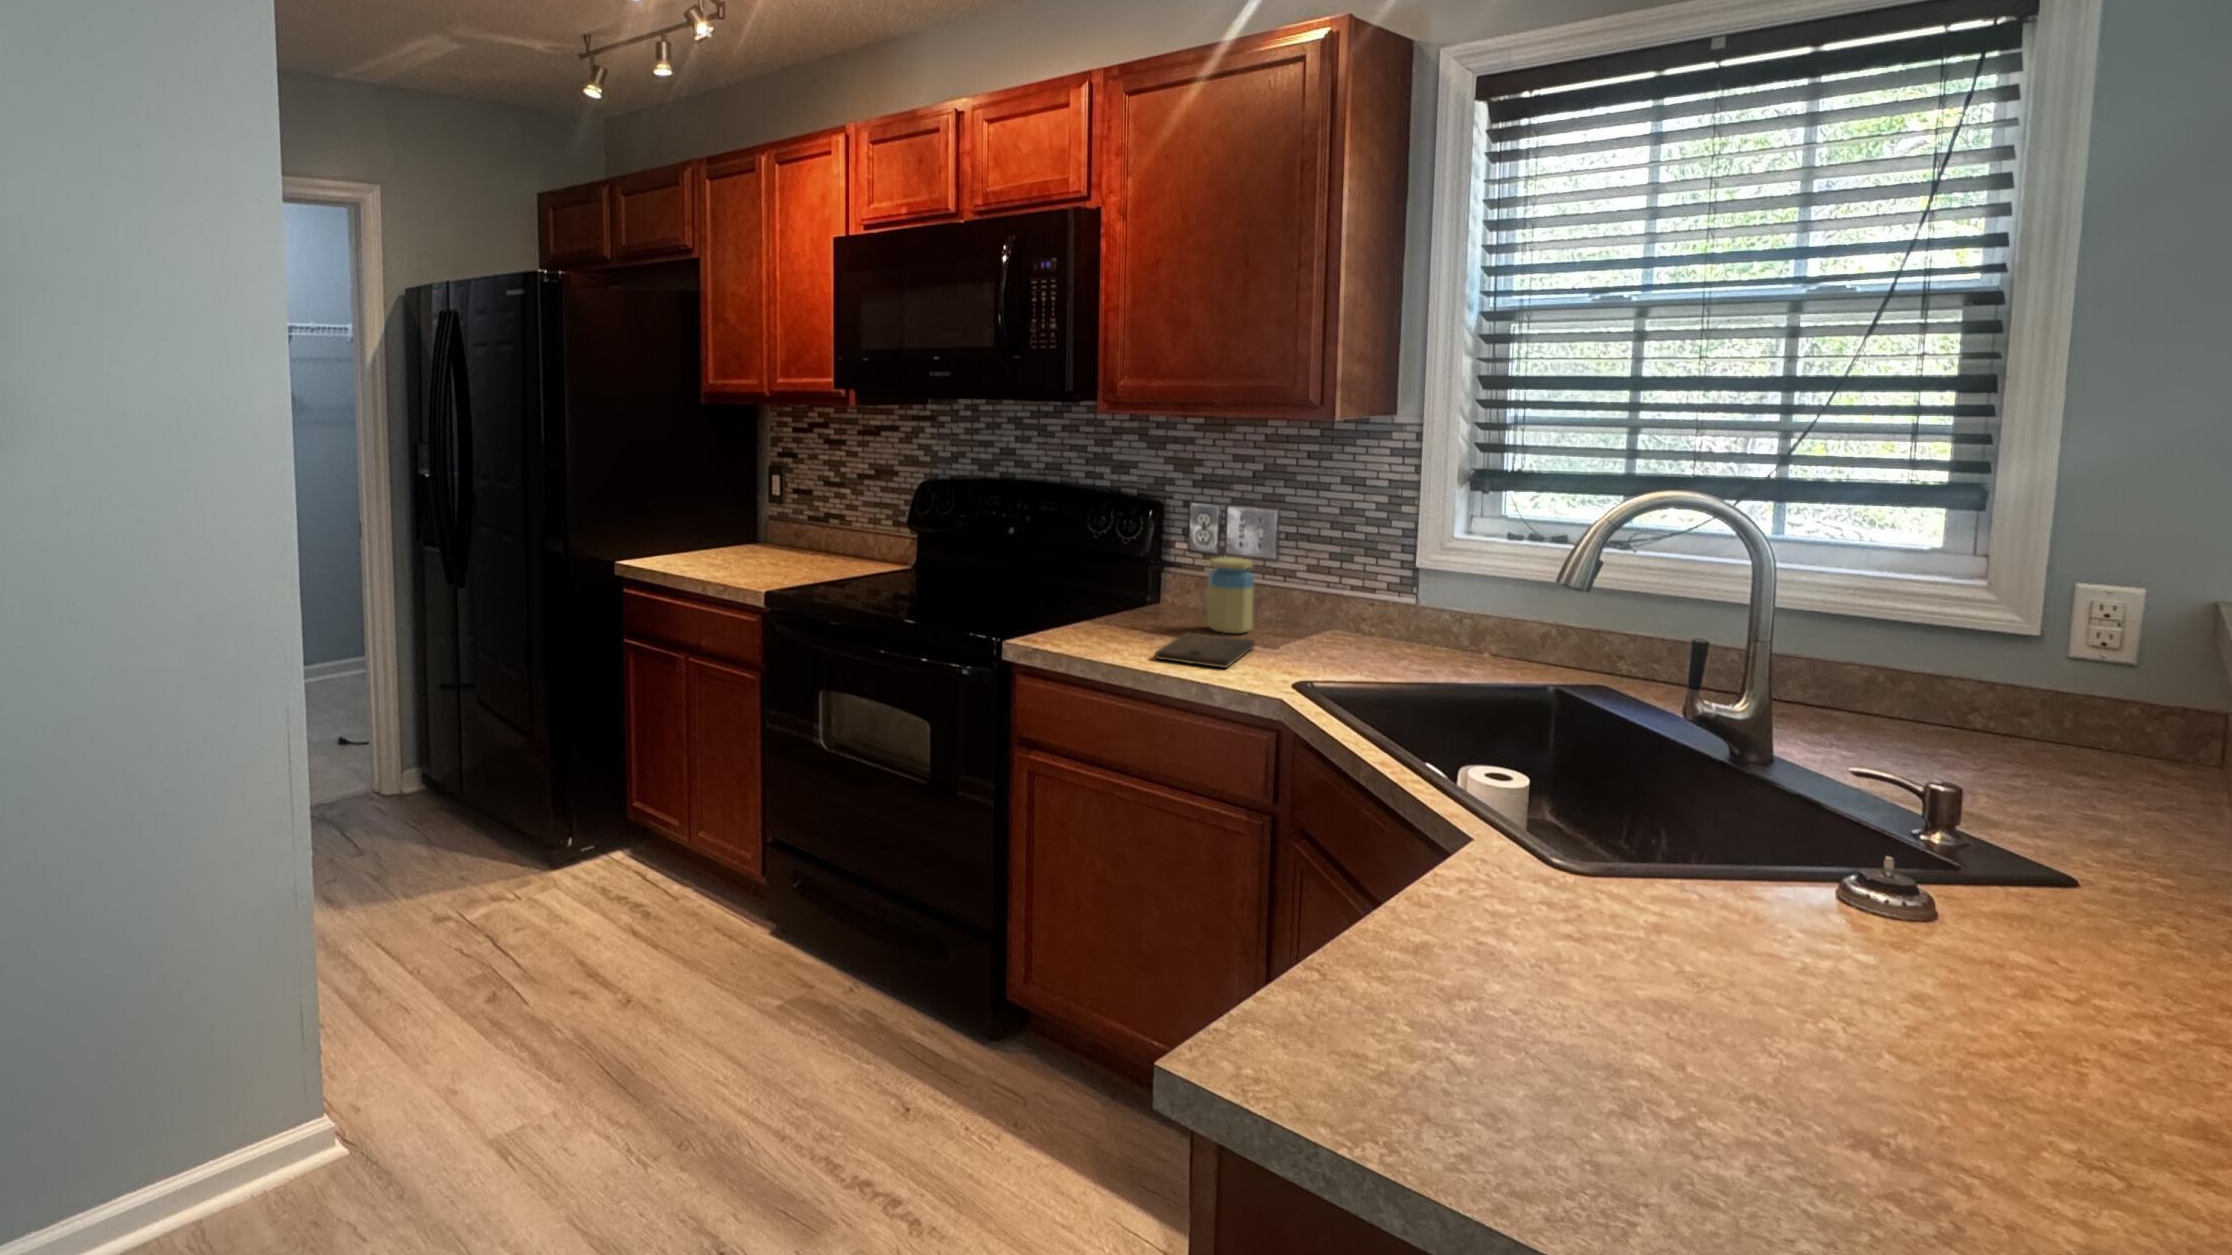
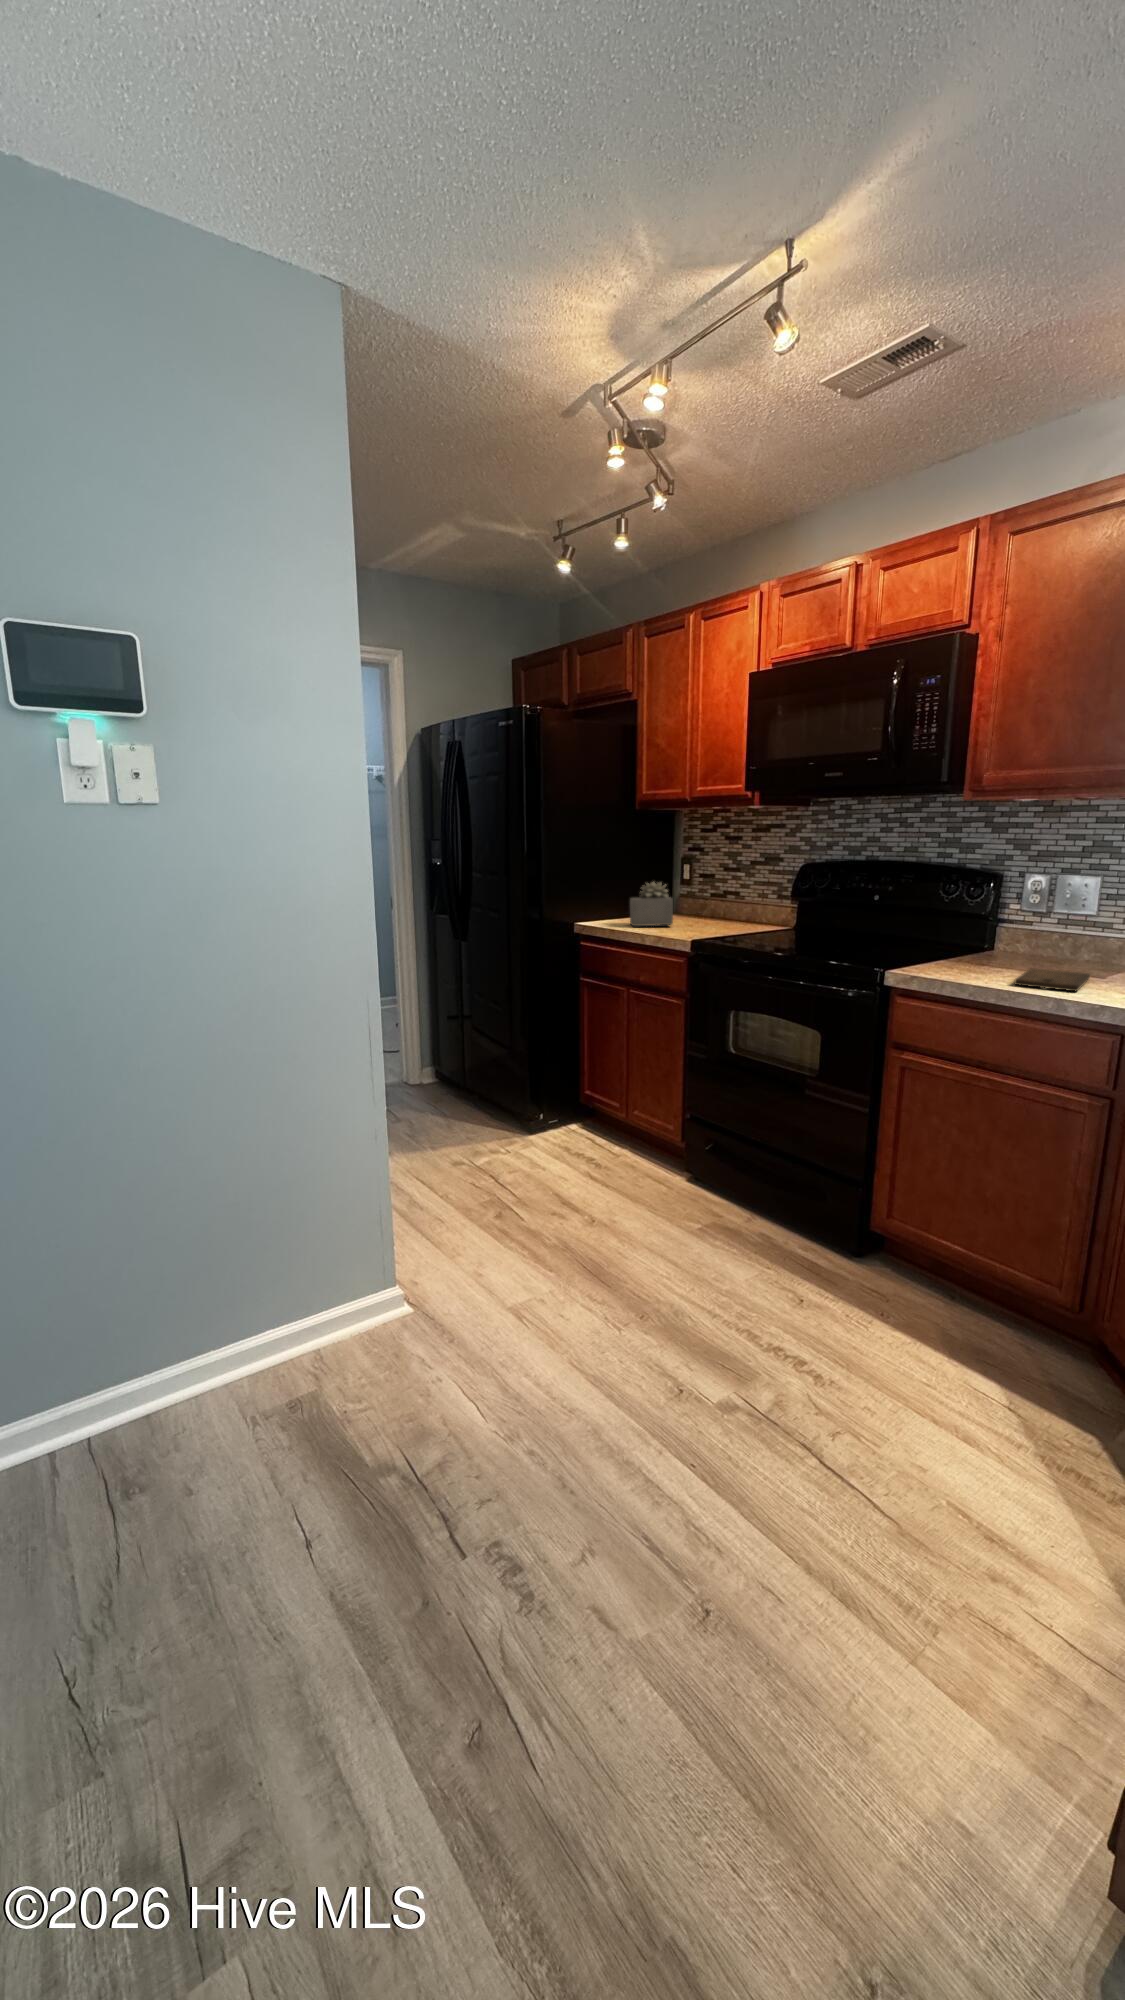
succulent plant: none [693,501,753,566] -> present [630,882,673,926]
jar: present [1207,557,1254,634] -> none [1041,913,1087,970]

